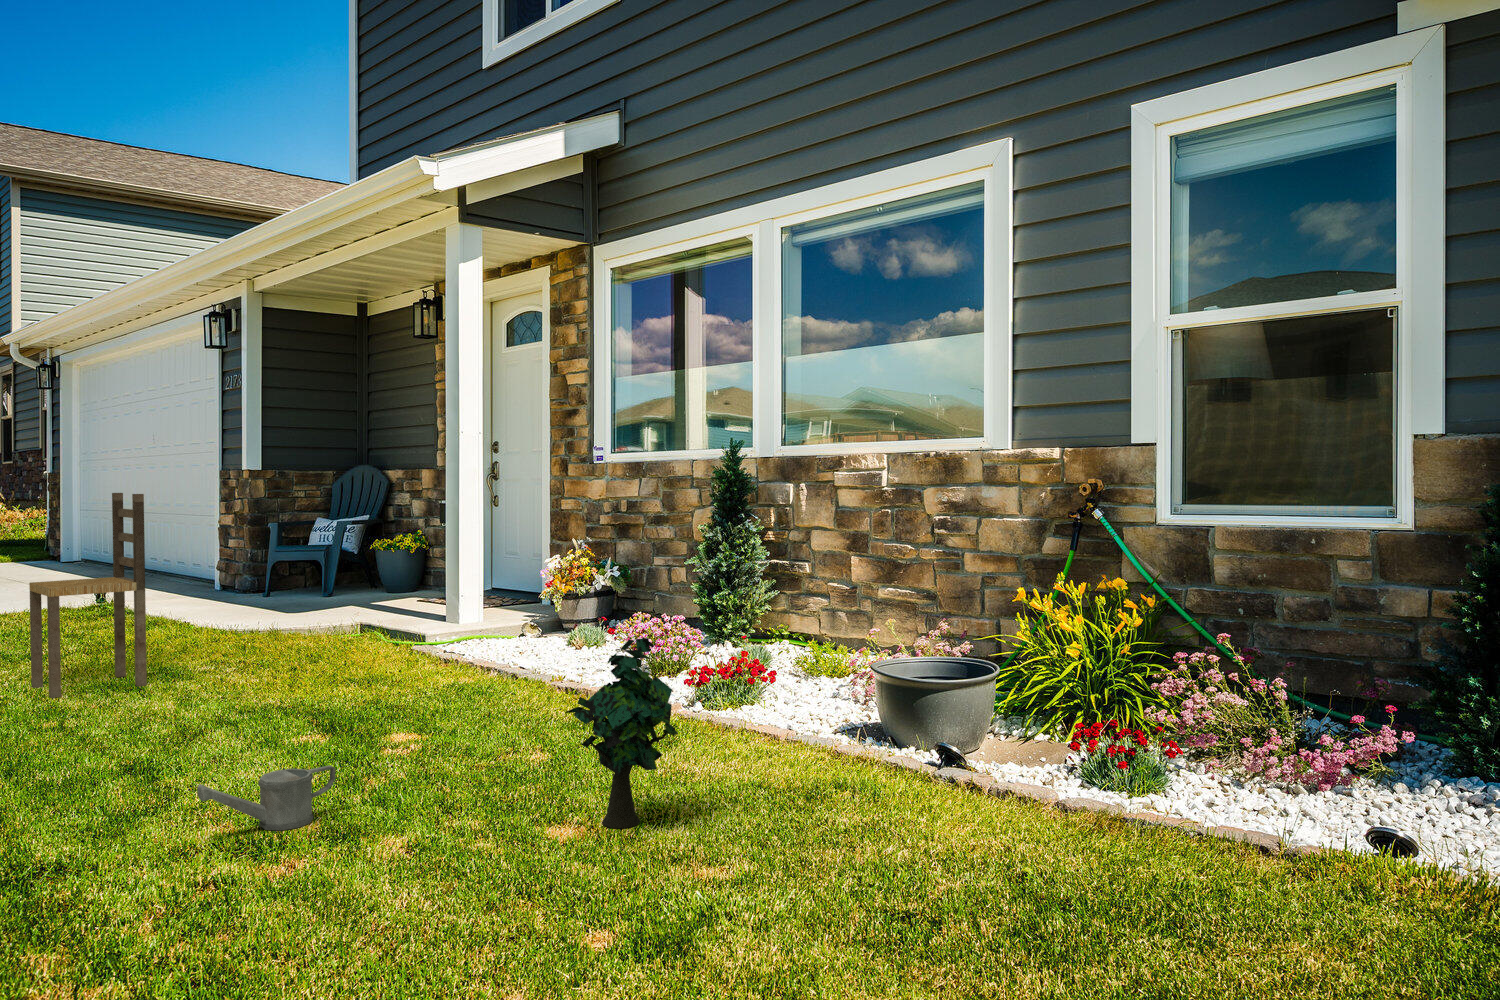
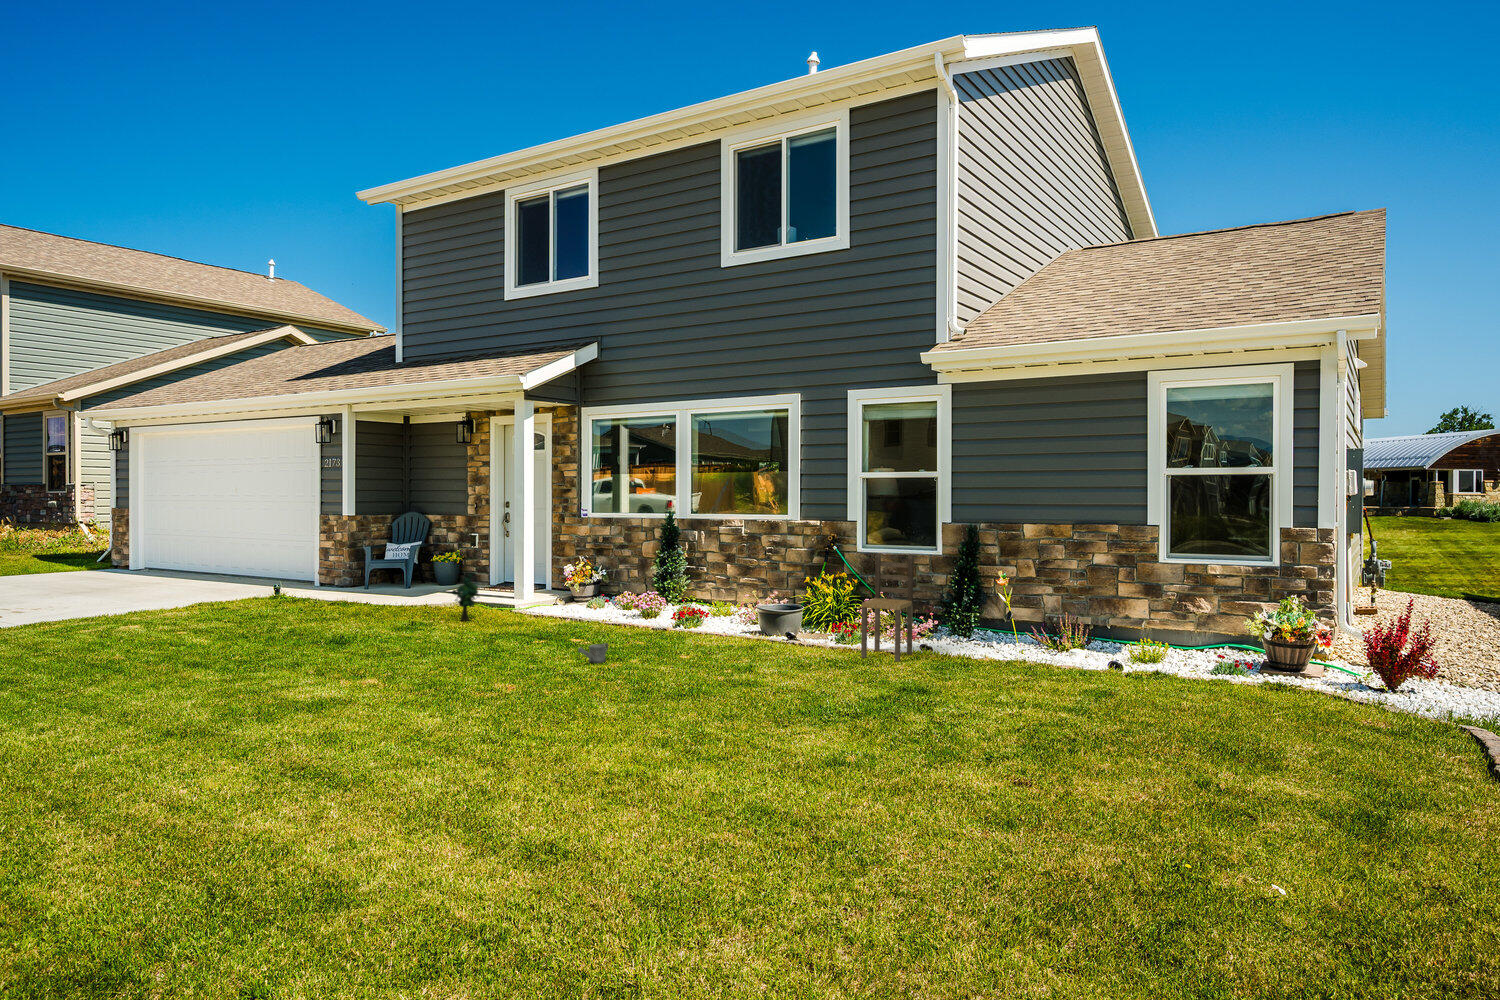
chair: present [29,493,147,698] -> present [861,553,913,662]
decorative plant: present [565,637,677,828] -> present [452,574,478,621]

